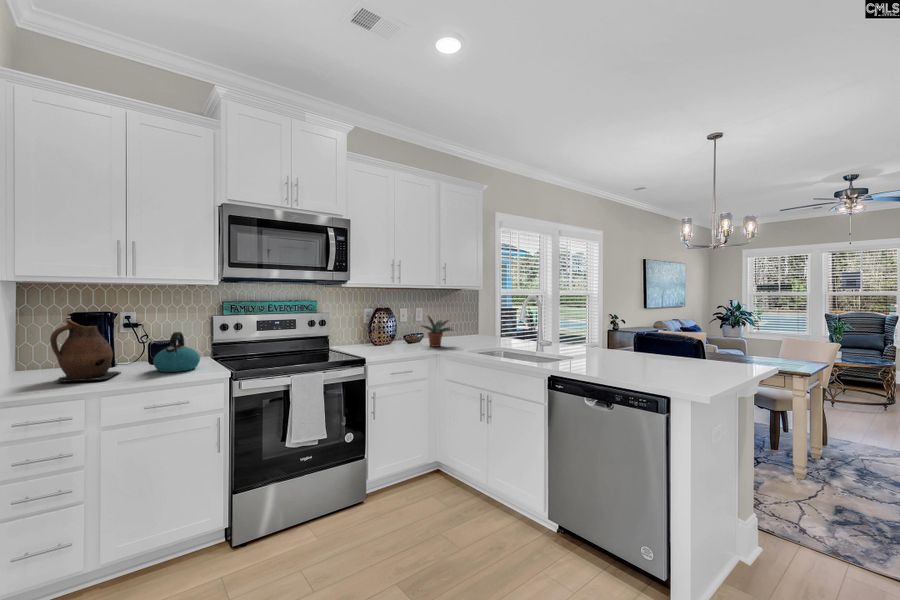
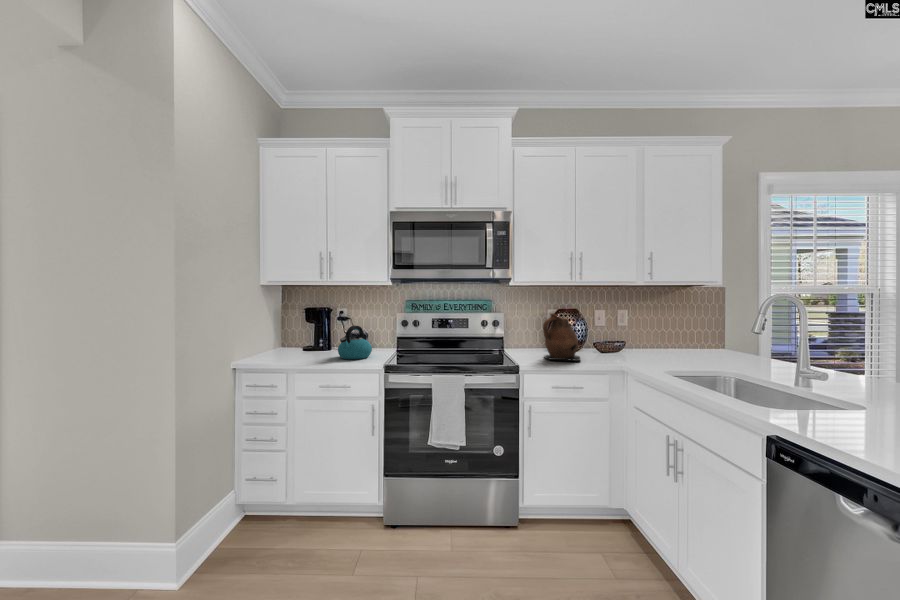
potted plant: present [422,316,452,347] -> none [605,318,659,359]
ceramic pitcher: present [50,320,121,382] -> present [543,314,580,361]

